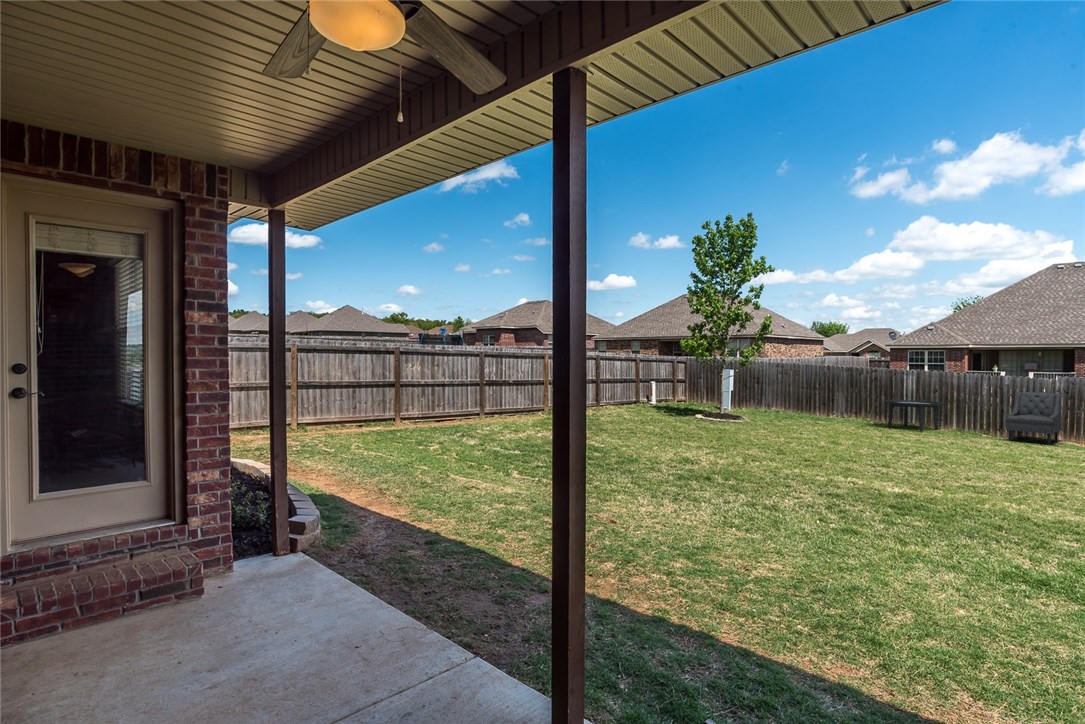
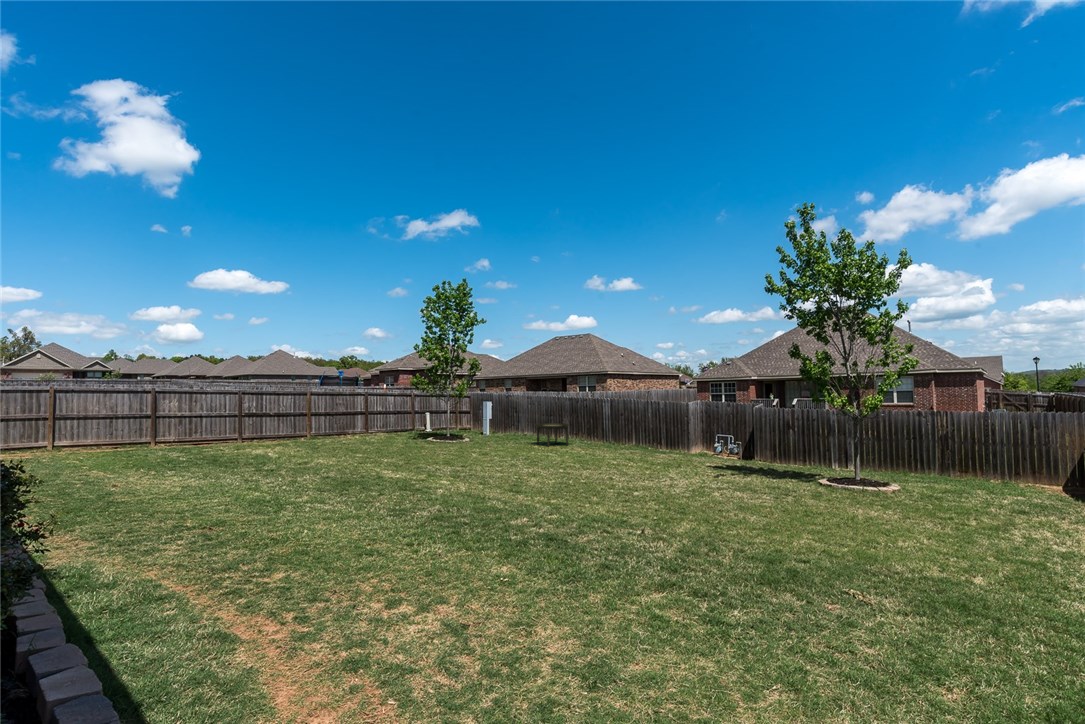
chair: present [1006,392,1061,445] -> none [580,416,619,454]

